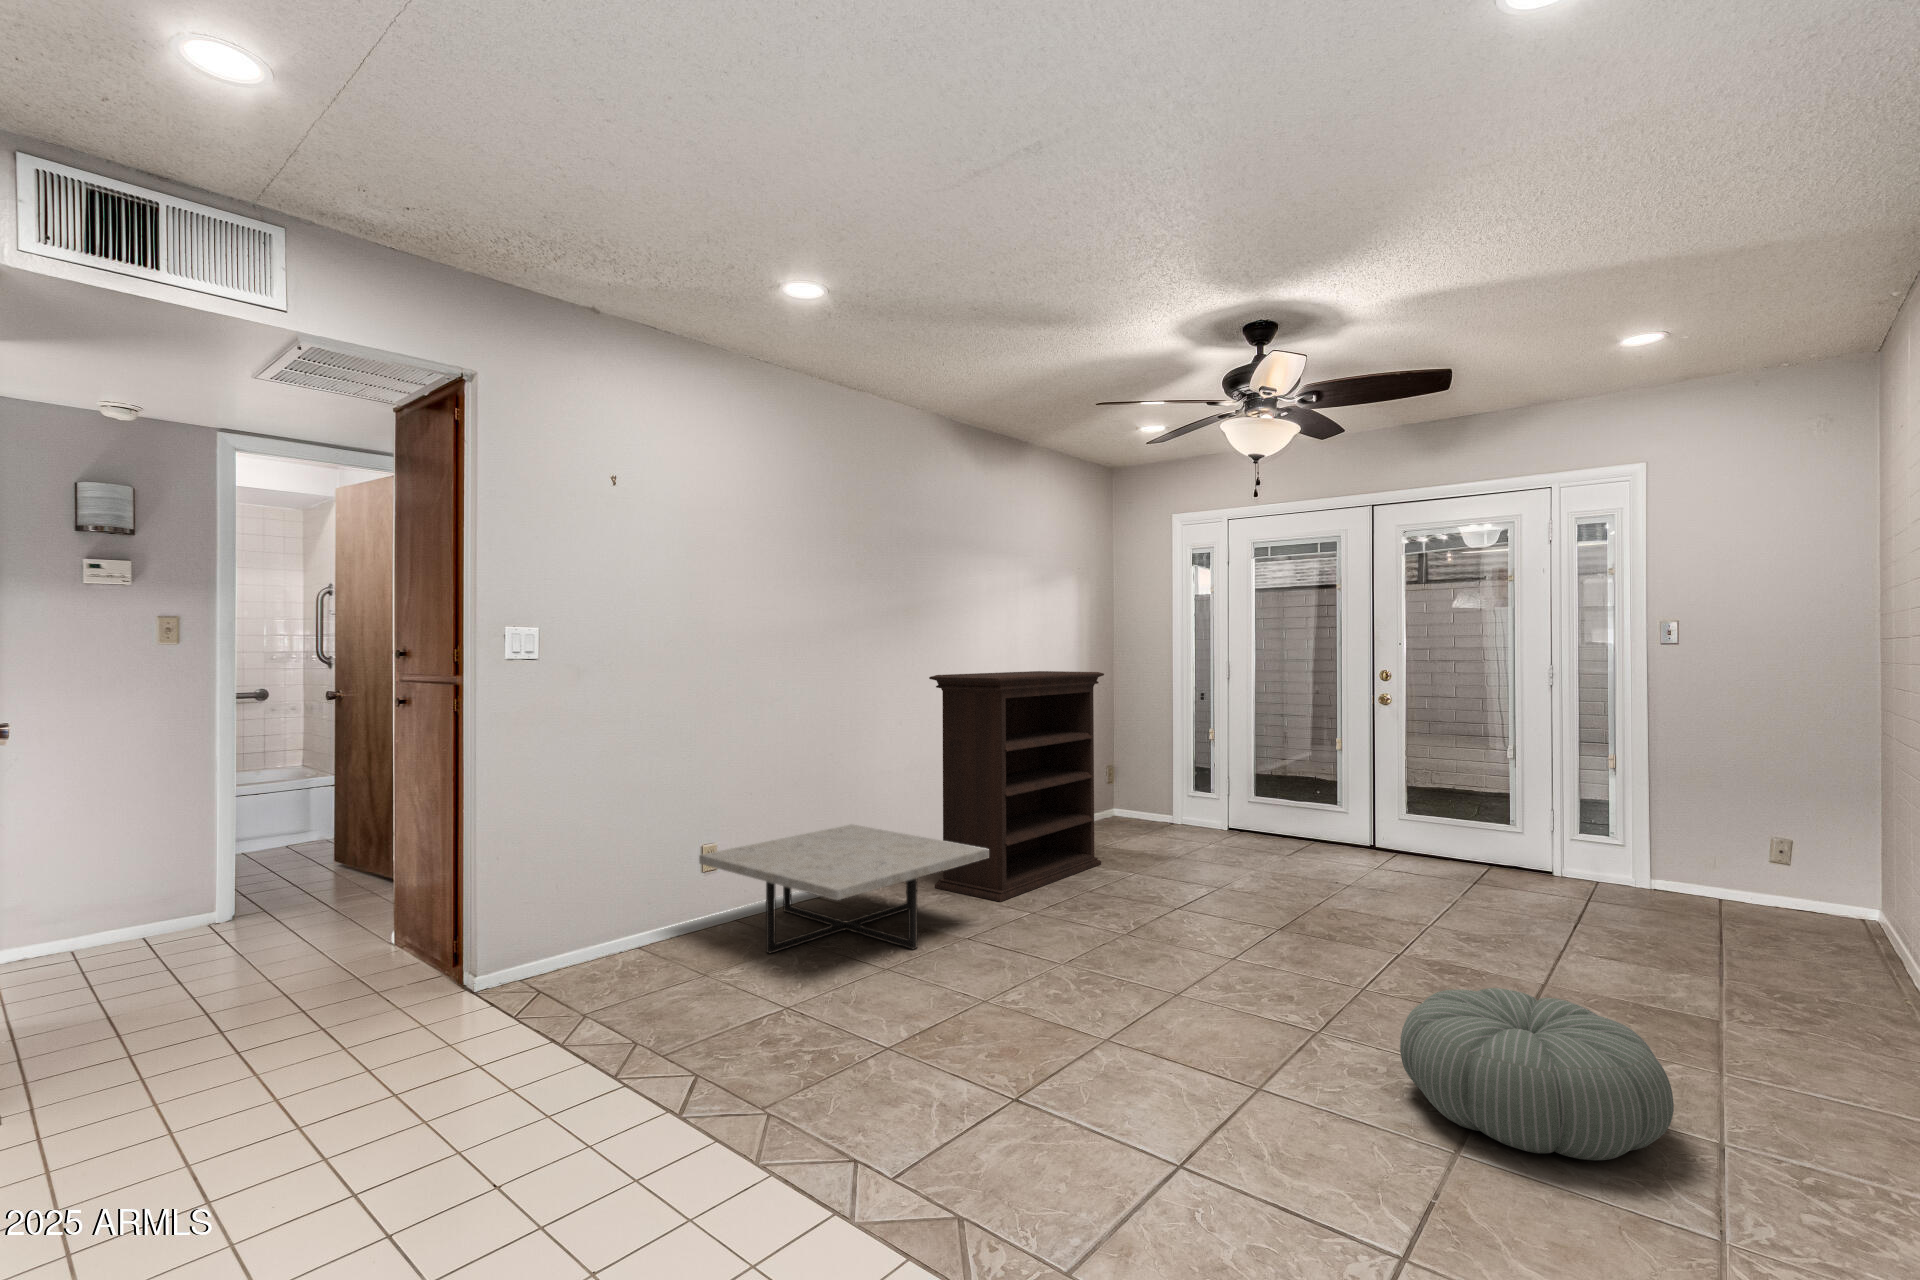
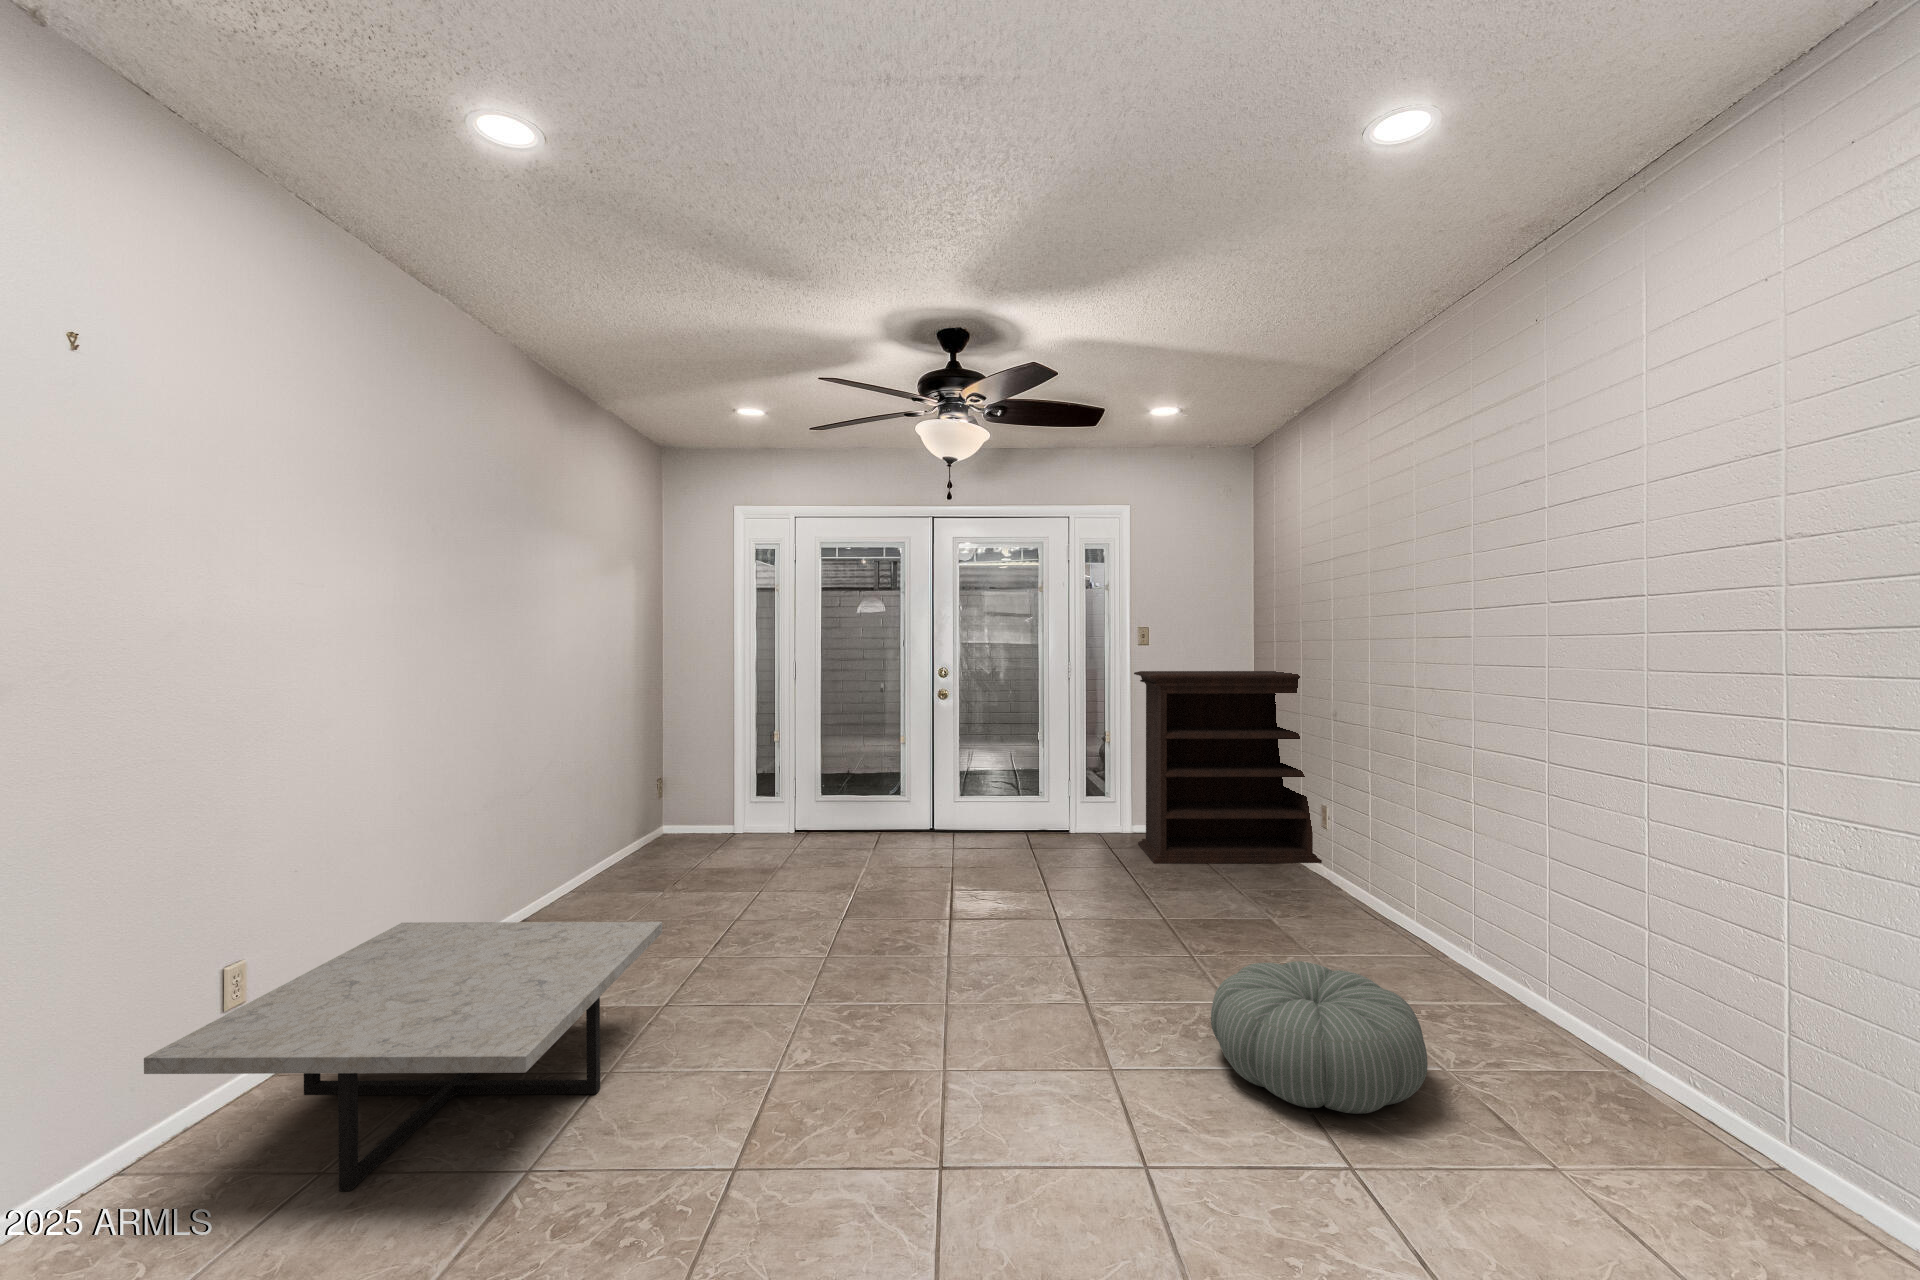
bookshelf: present [929,671,1104,902] -> present [1134,671,1322,863]

